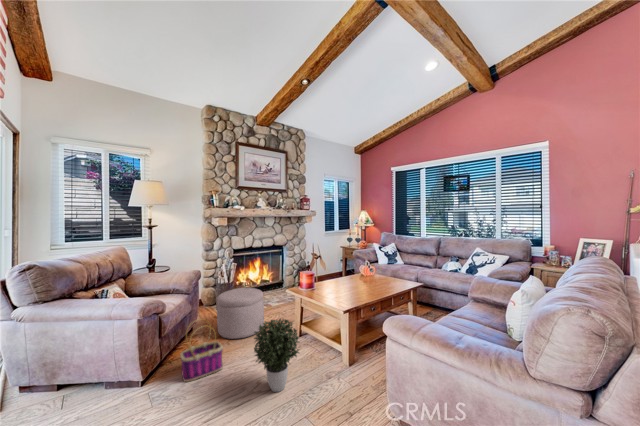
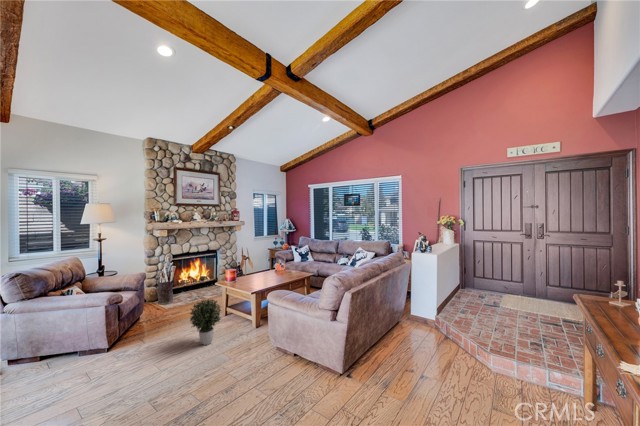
ottoman: present [217,288,264,339] -> none [160,284,199,321]
basket: present [180,322,223,382] -> none [135,305,168,347]

